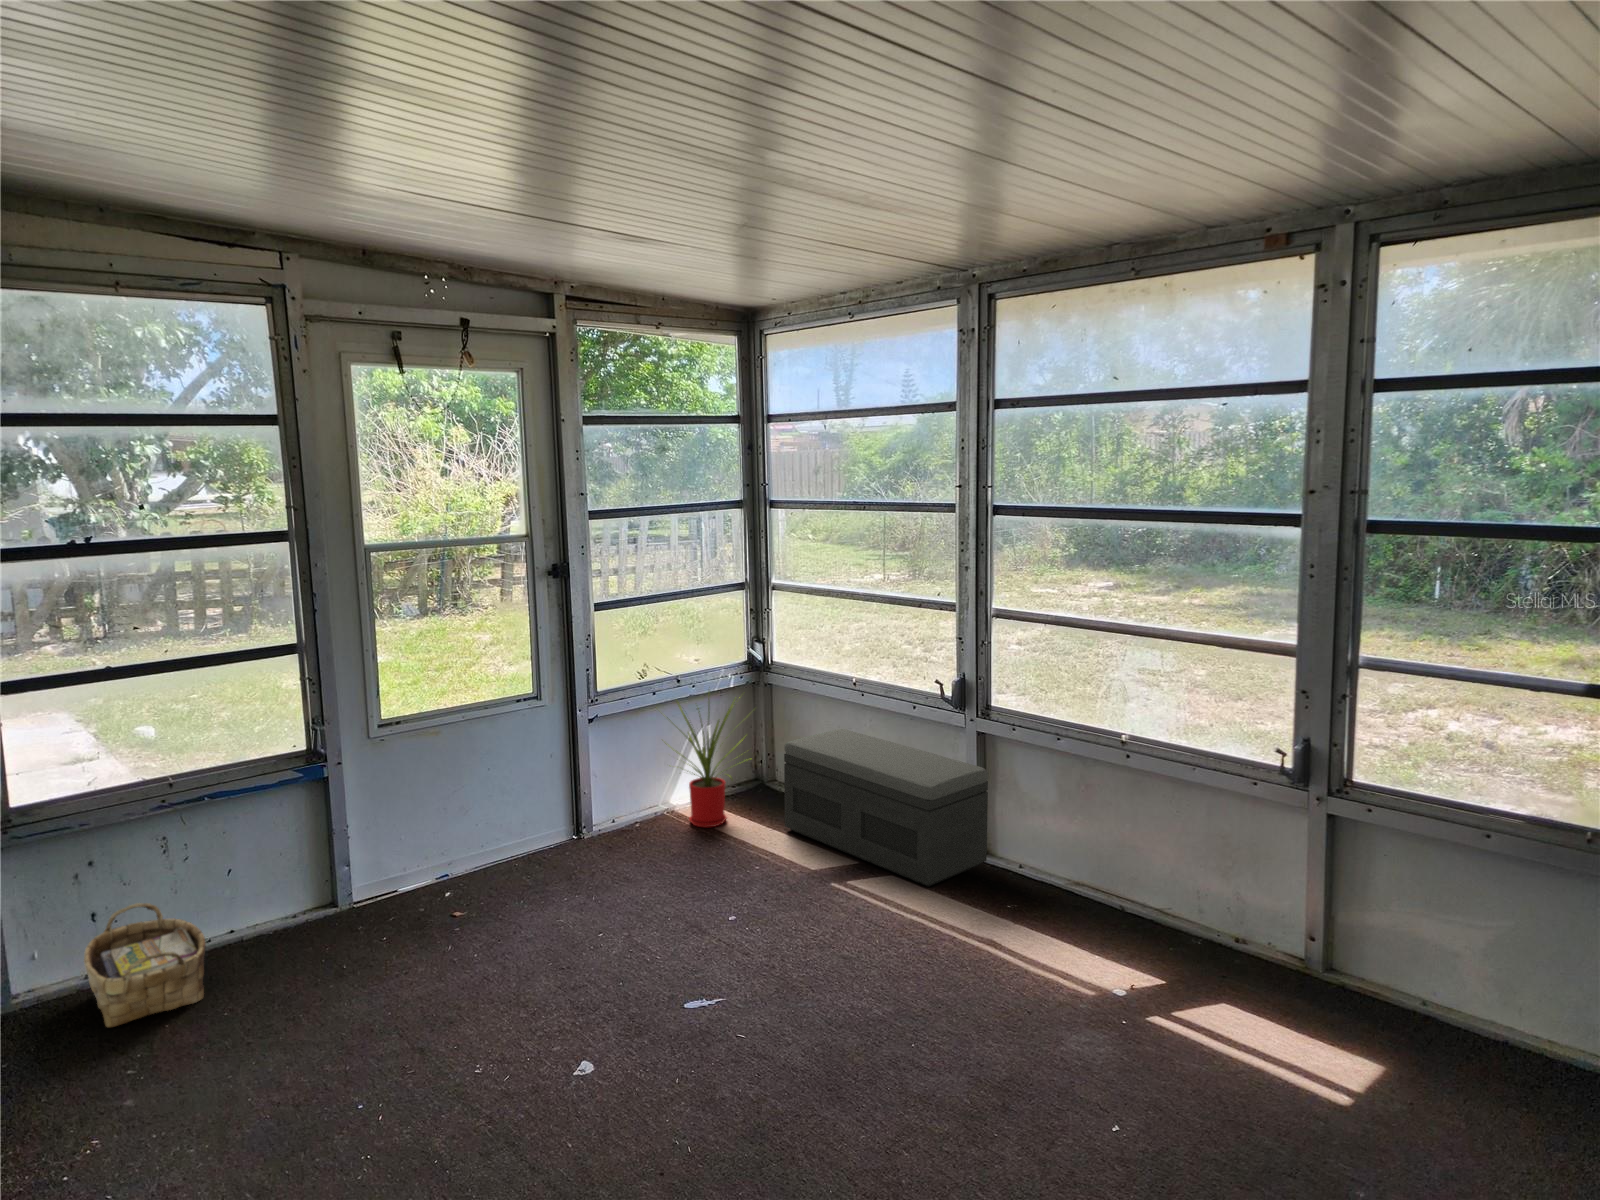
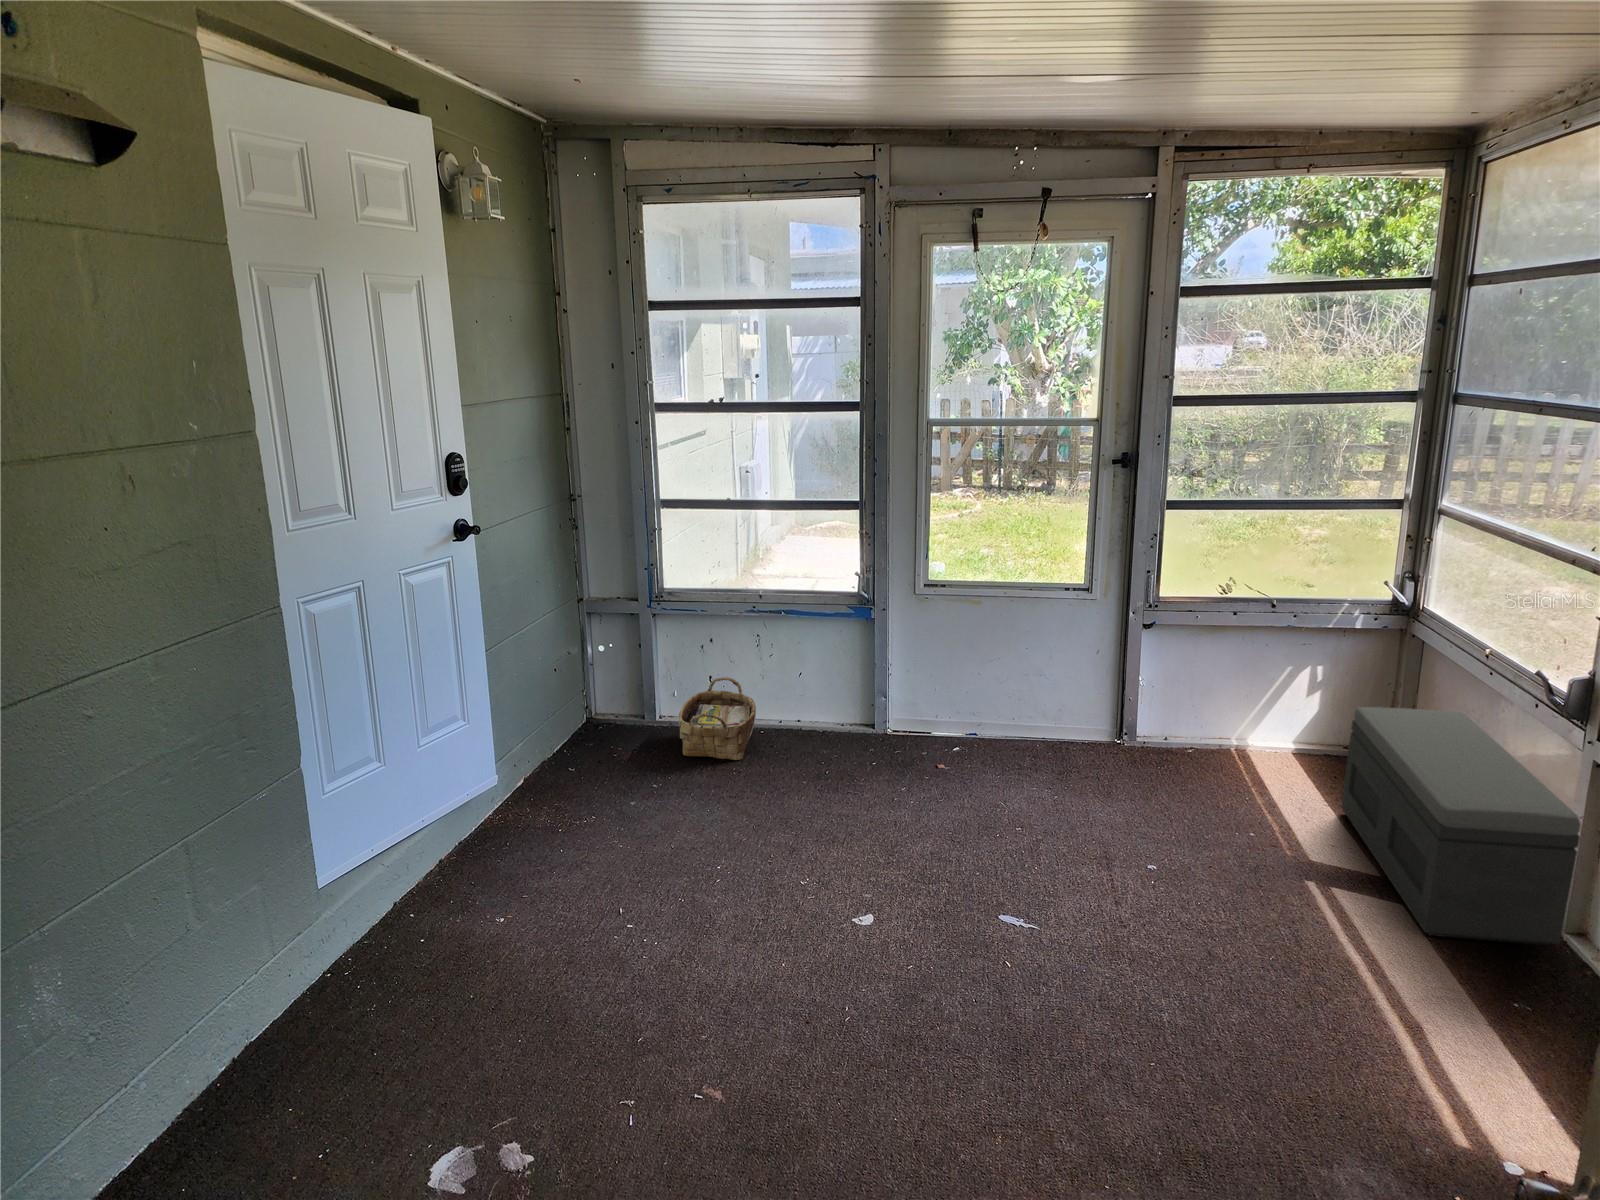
house plant: present [665,699,743,827] -> none [1214,618,1340,781]

